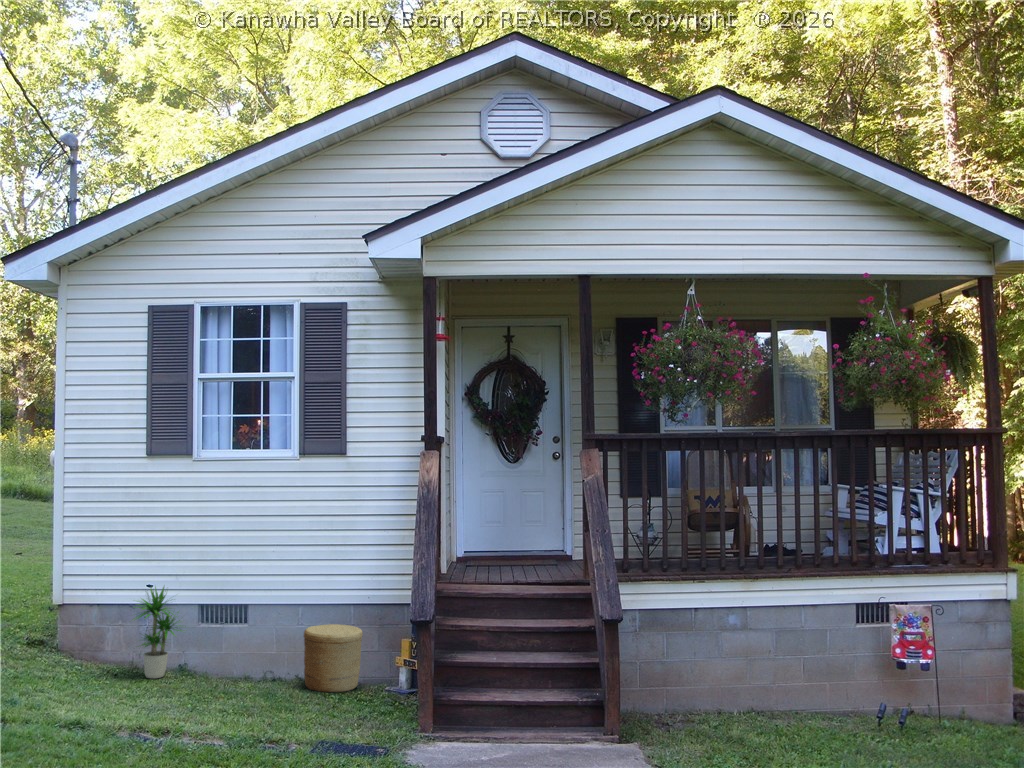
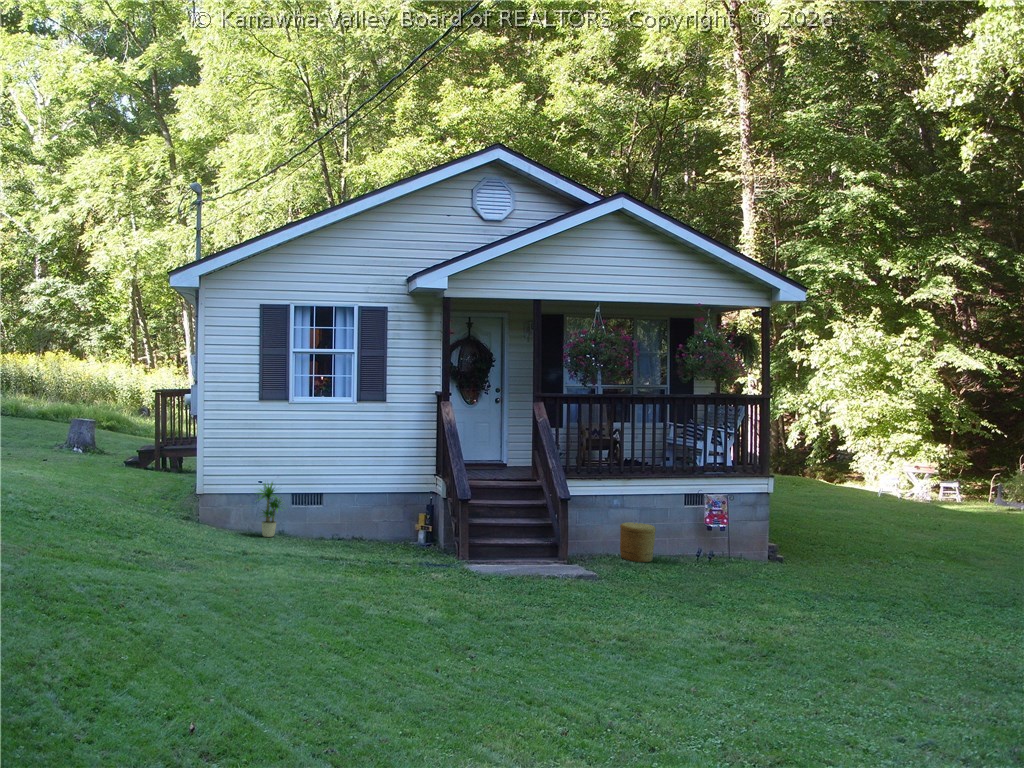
woven basket: present [304,624,363,692] -> present [620,523,656,562]

